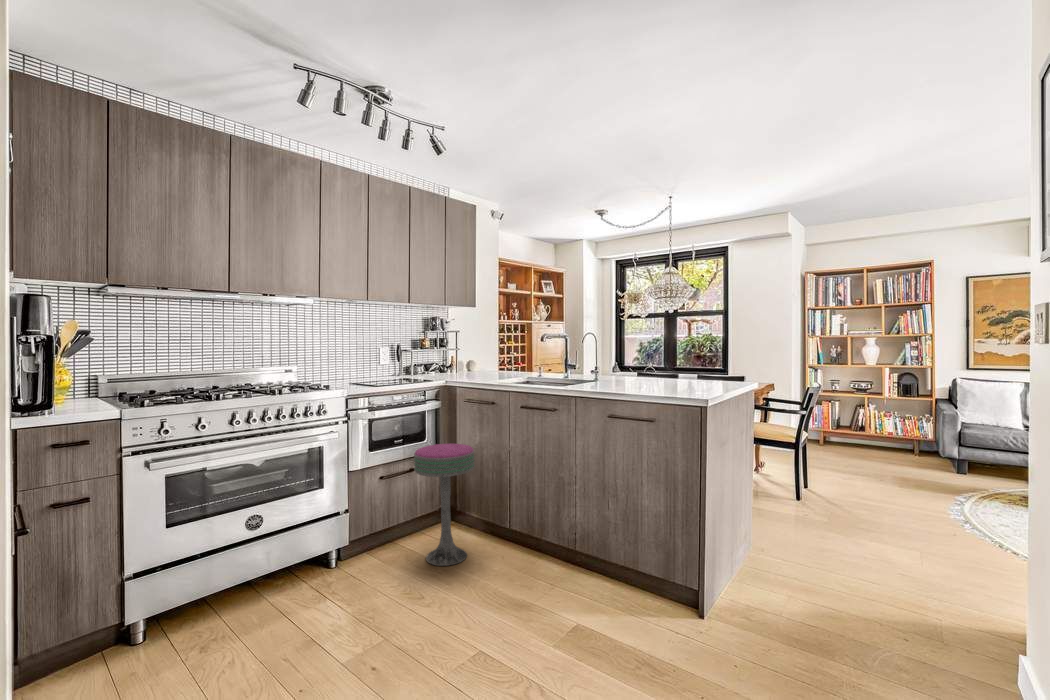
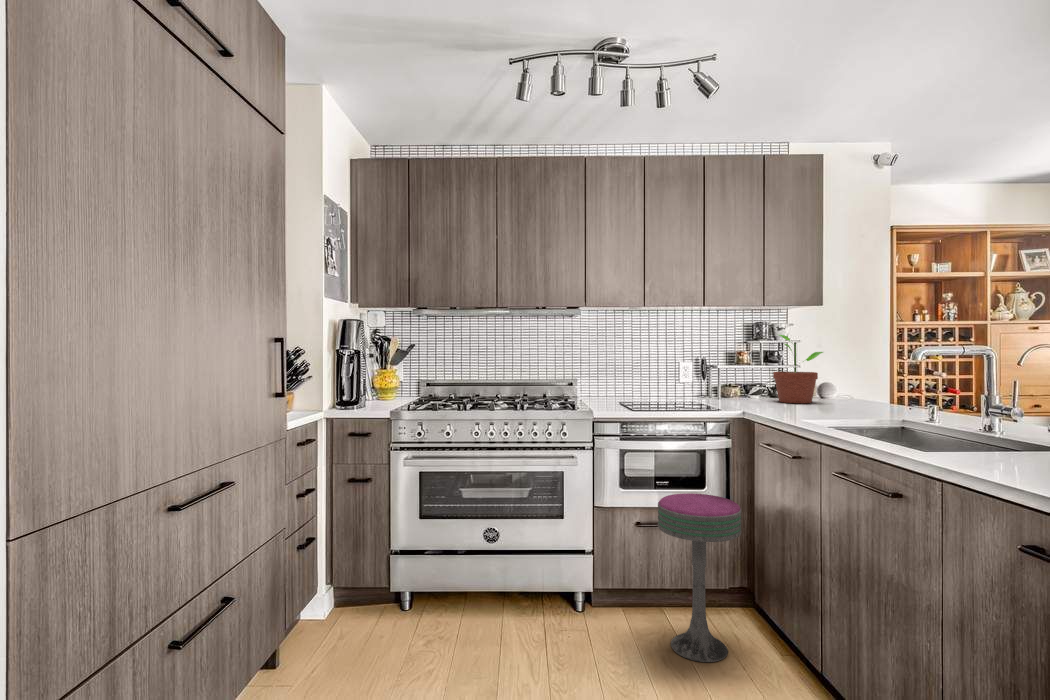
potted plant: none [453,326,485,375] -> present [773,335,823,403]

